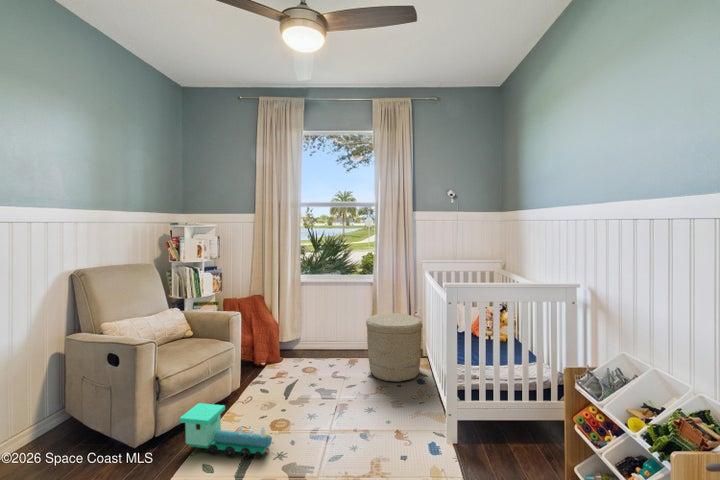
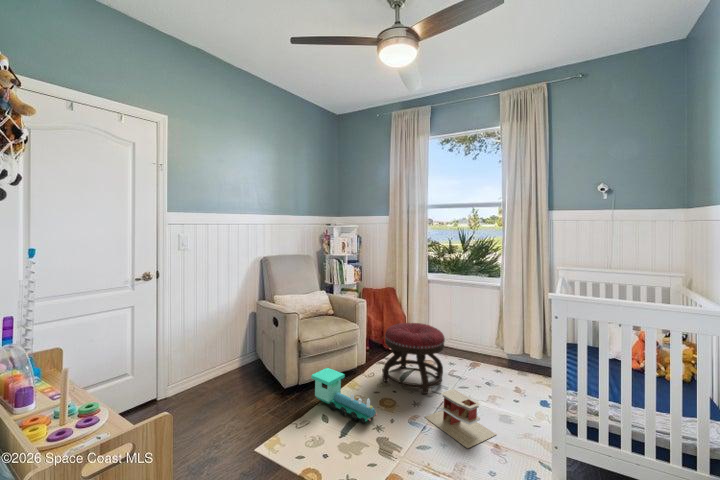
woven basket: present [366,313,422,382] -> none [486,322,551,395]
ottoman: none [265,329,331,405] -> present [383,323,445,394]
toy house: none [324,391,396,447] -> present [425,389,496,448]

